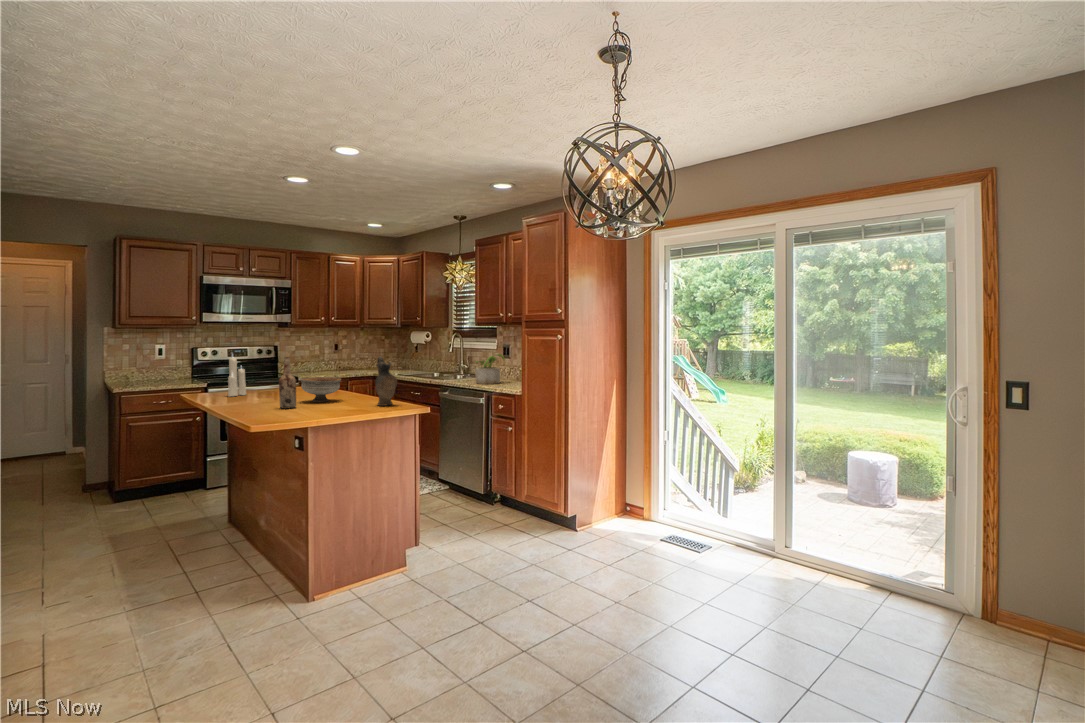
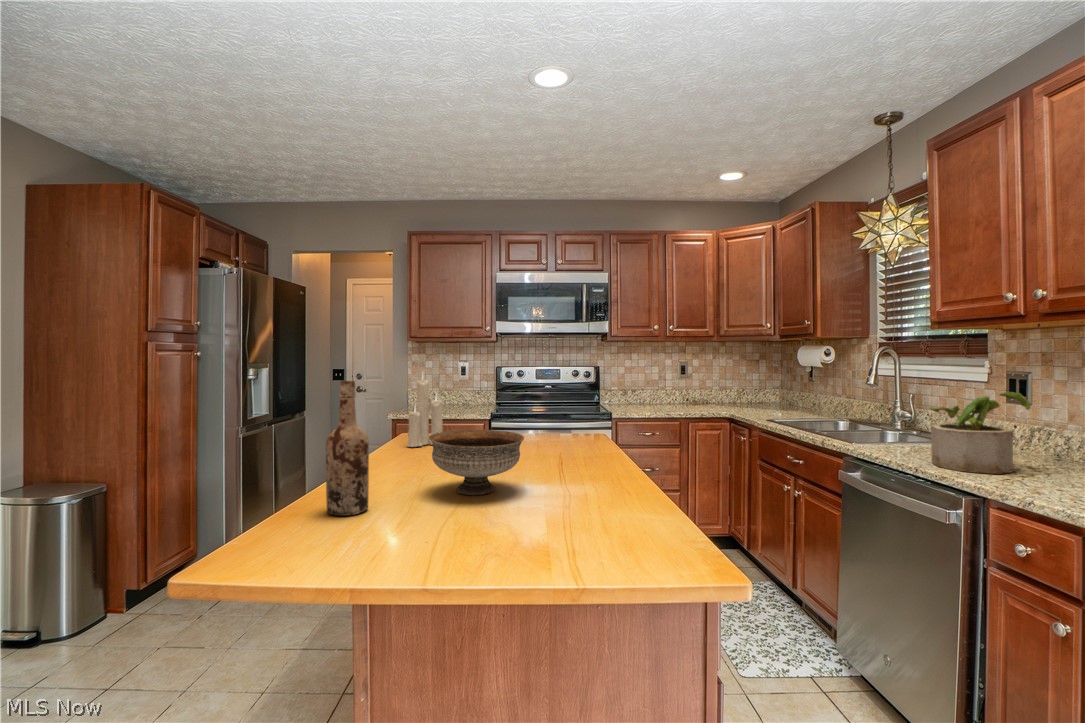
ceramic pitcher: present [376,356,397,406] -> none [530,388,599,562]

